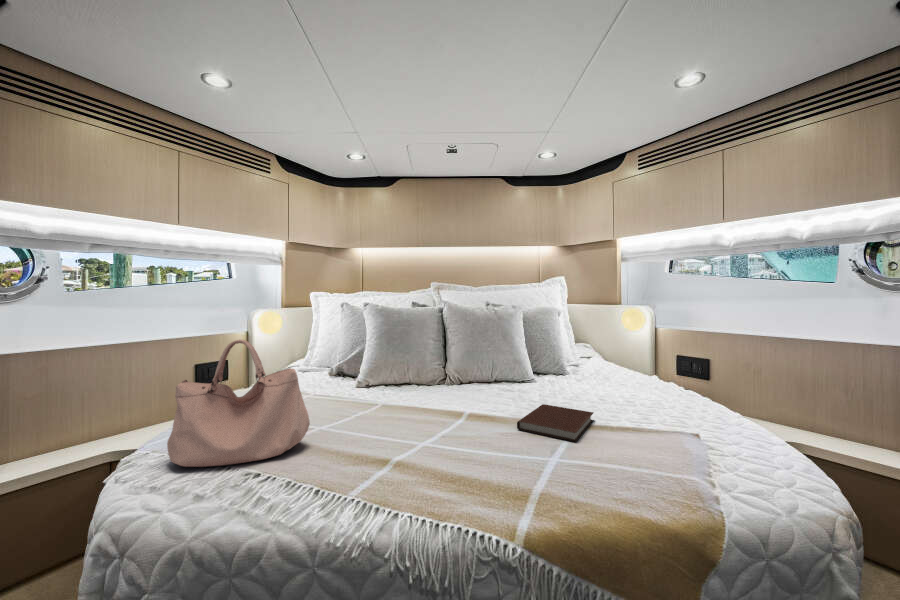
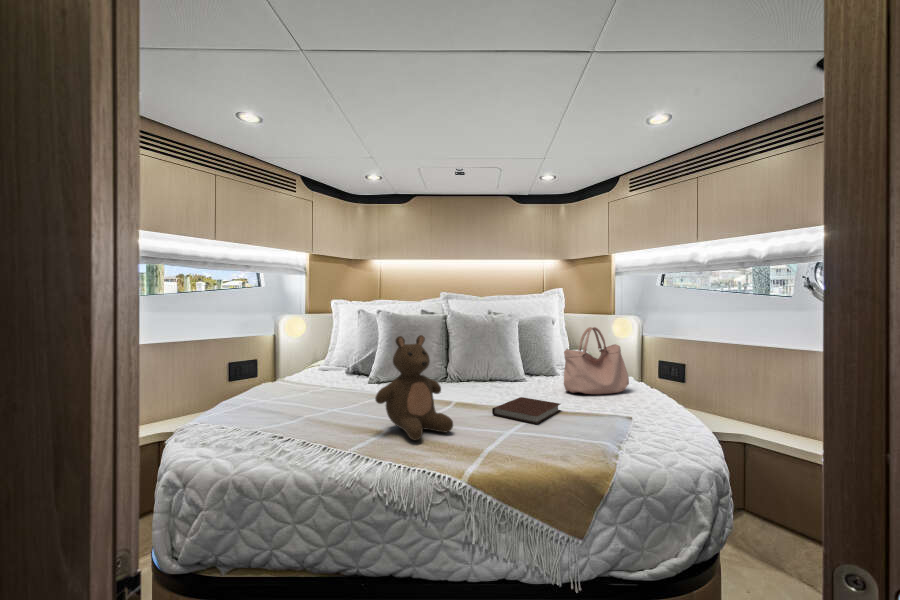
stuffed bear: none [380,337,480,475] -> present [375,335,453,440]
handbag: present [167,340,310,467] -> present [564,327,629,394]

